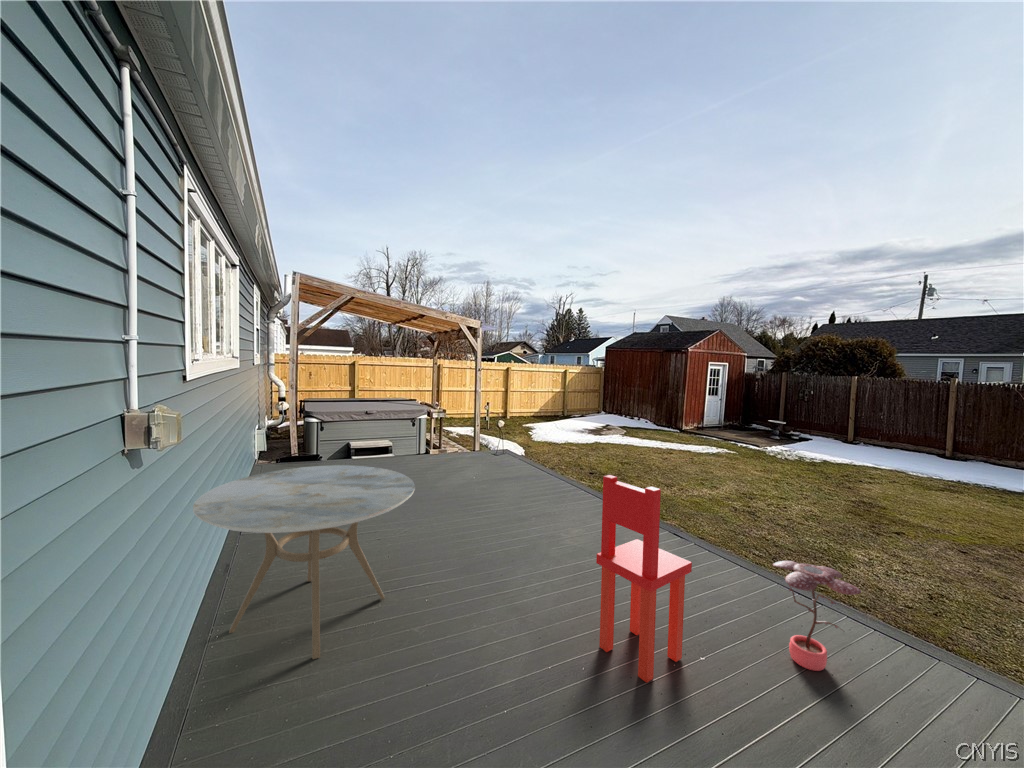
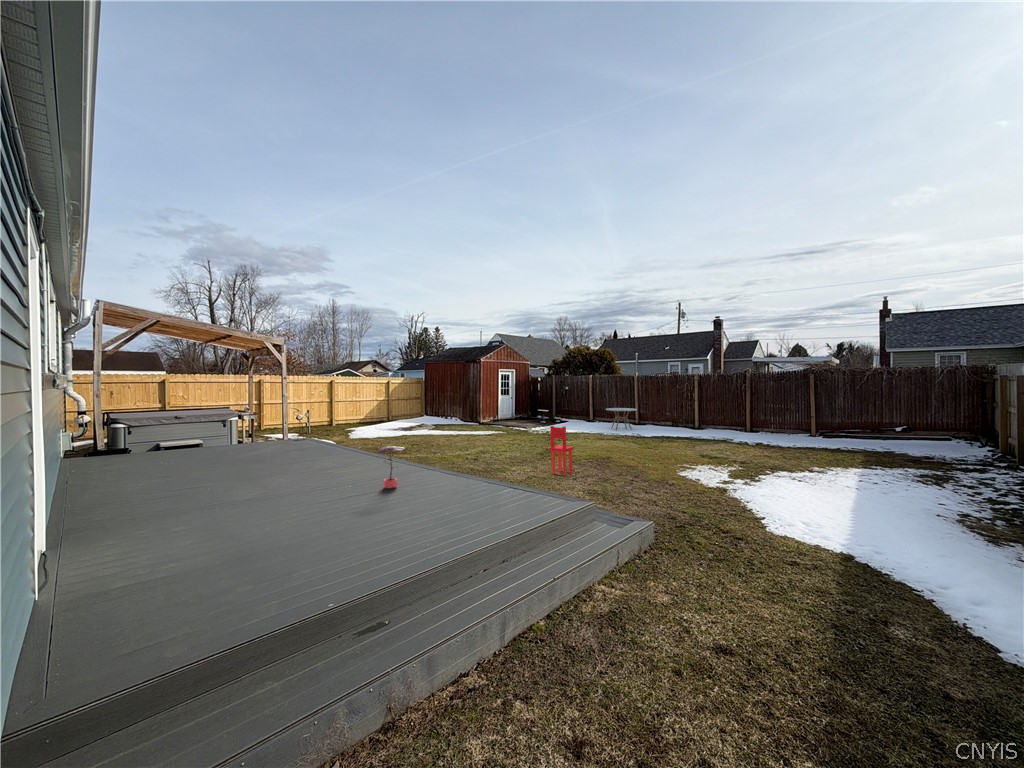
dining table: present [193,465,415,659] -> present [606,408,637,430]
chair: present [596,475,692,683] -> present [550,426,574,476]

